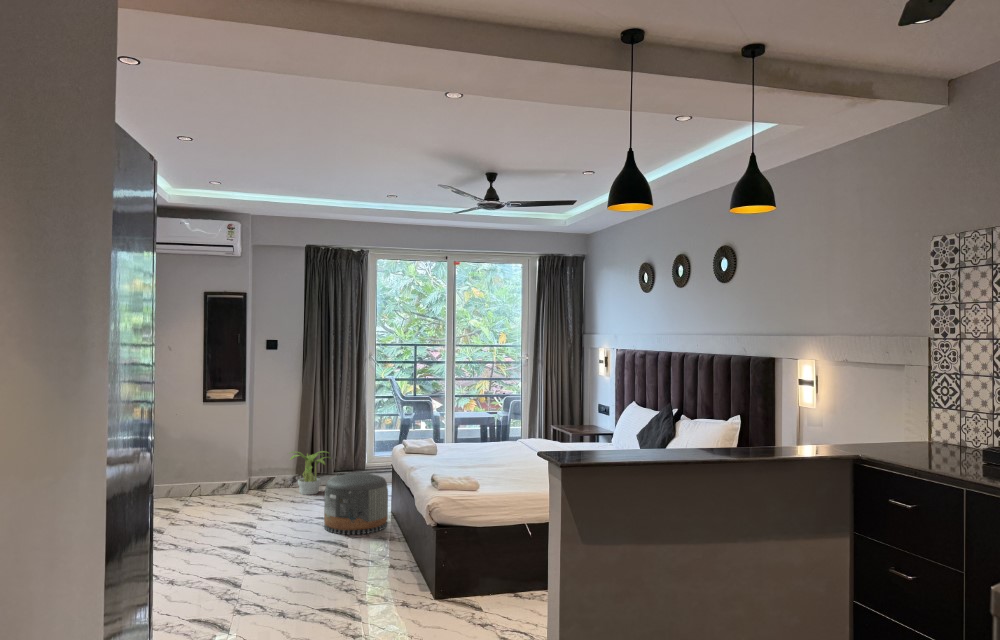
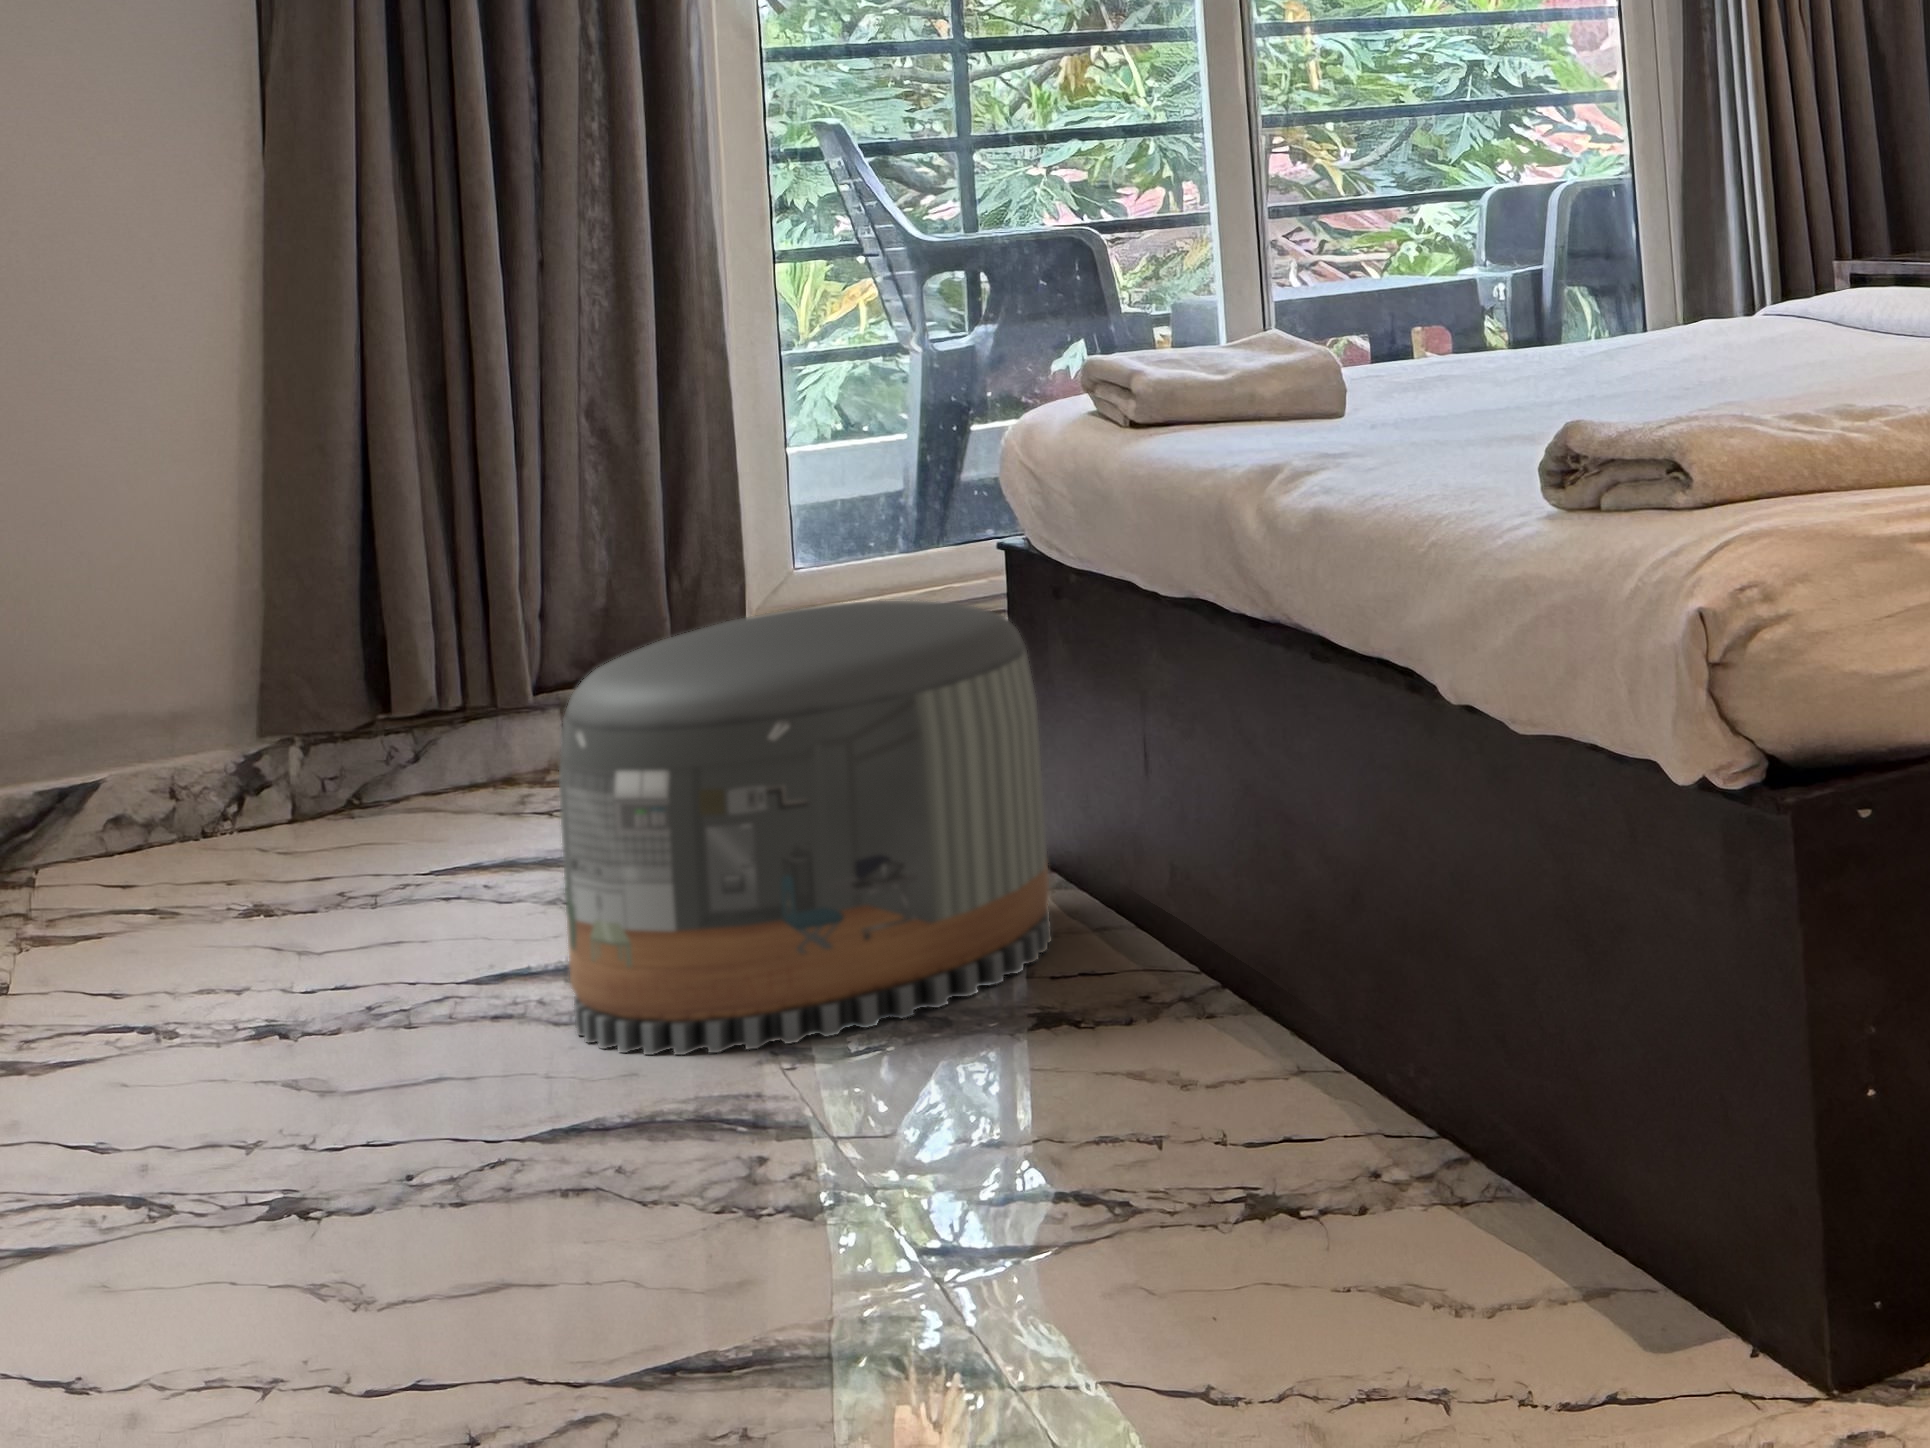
potted plant: present [290,451,331,495] -> none [190,552,523,860]

